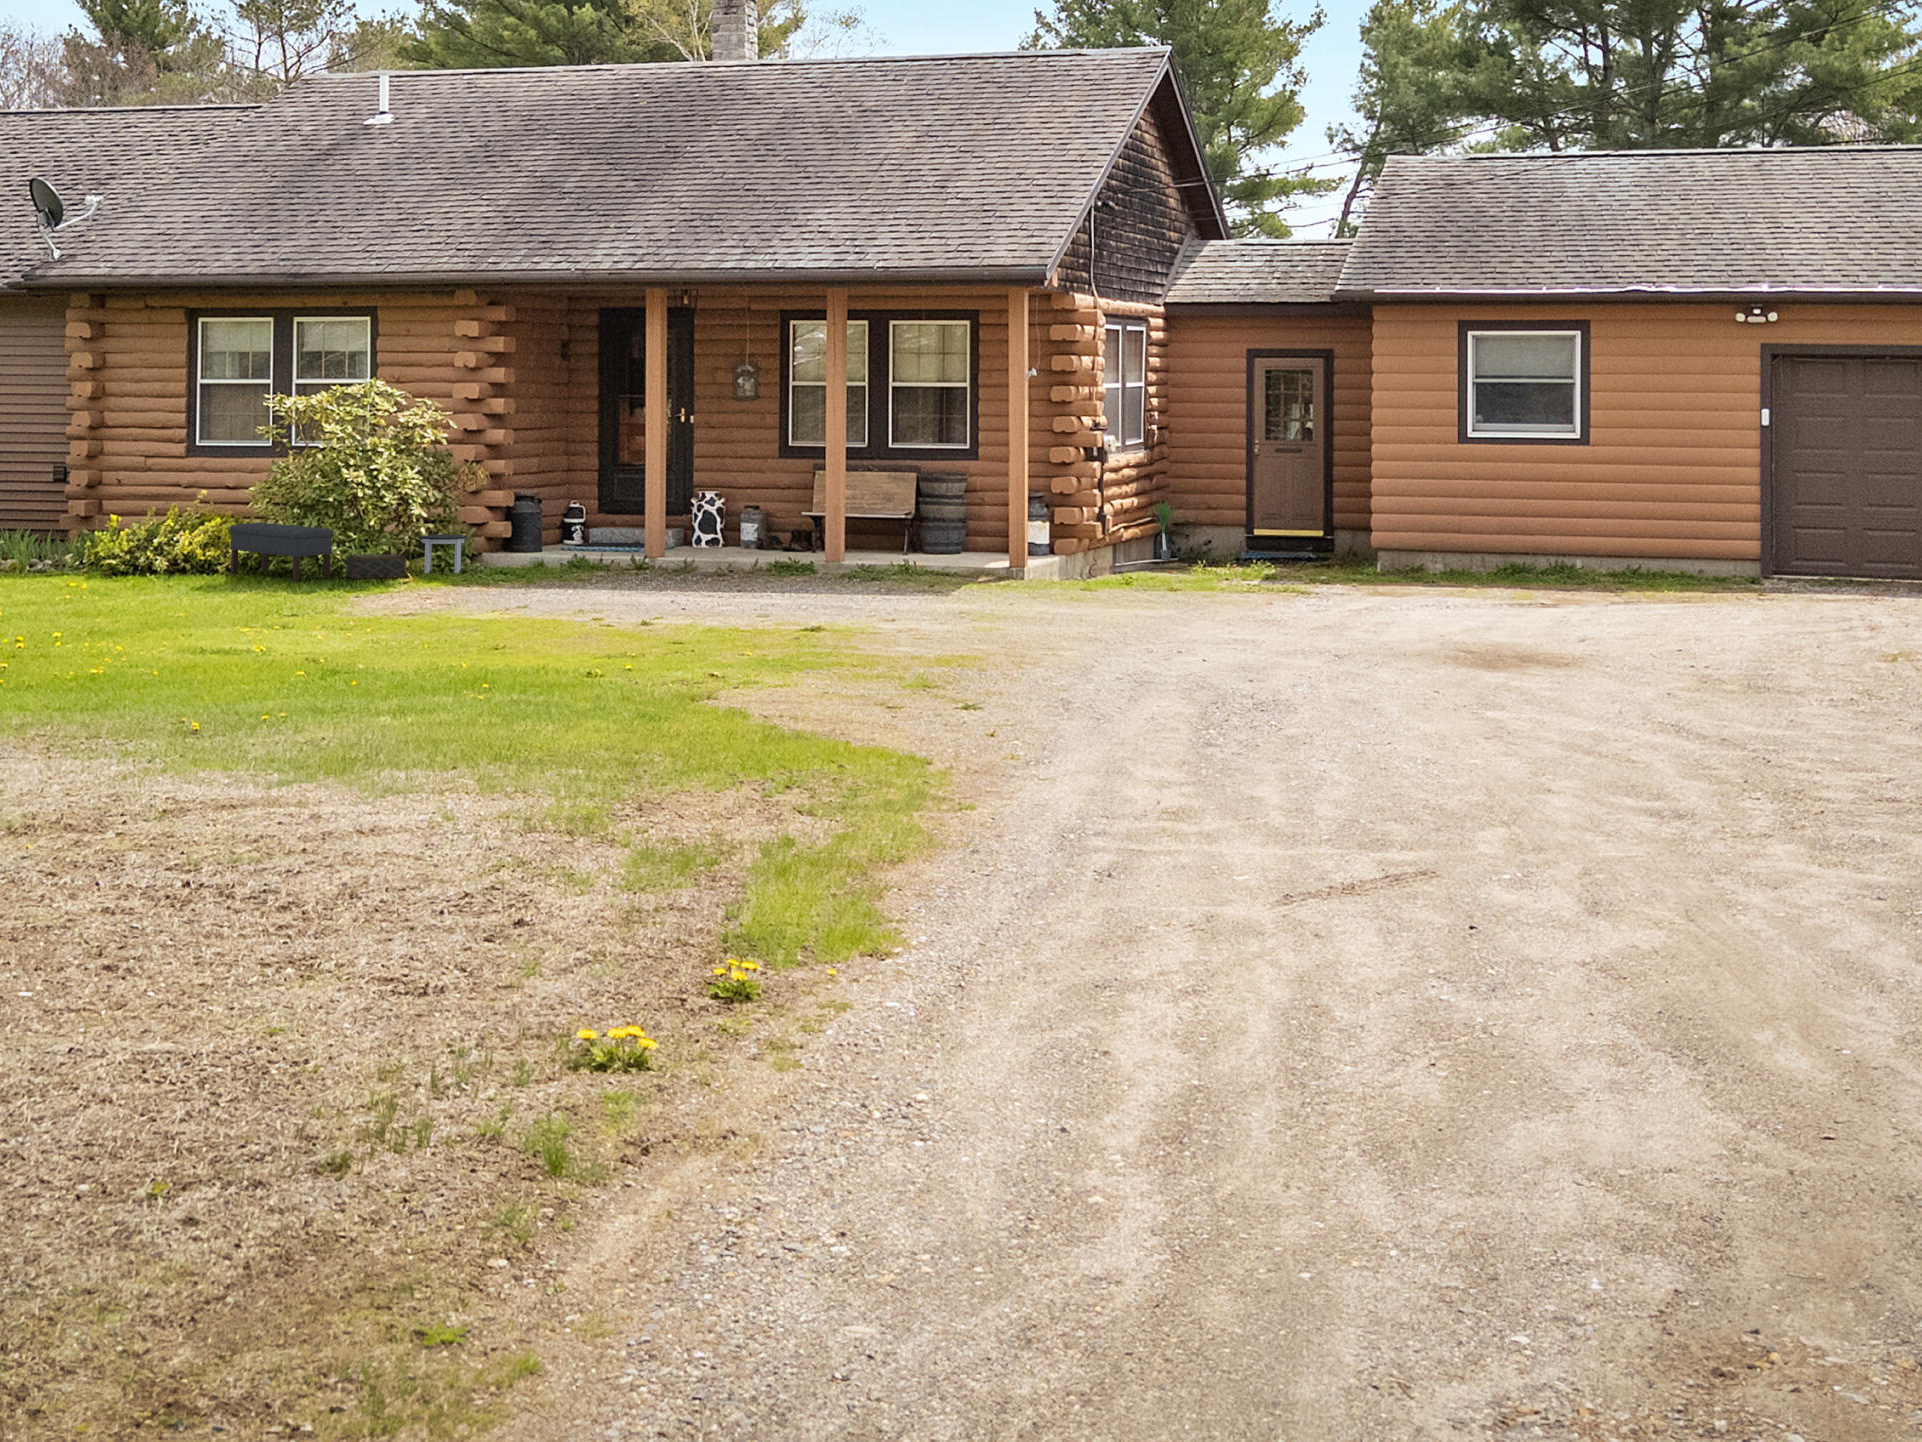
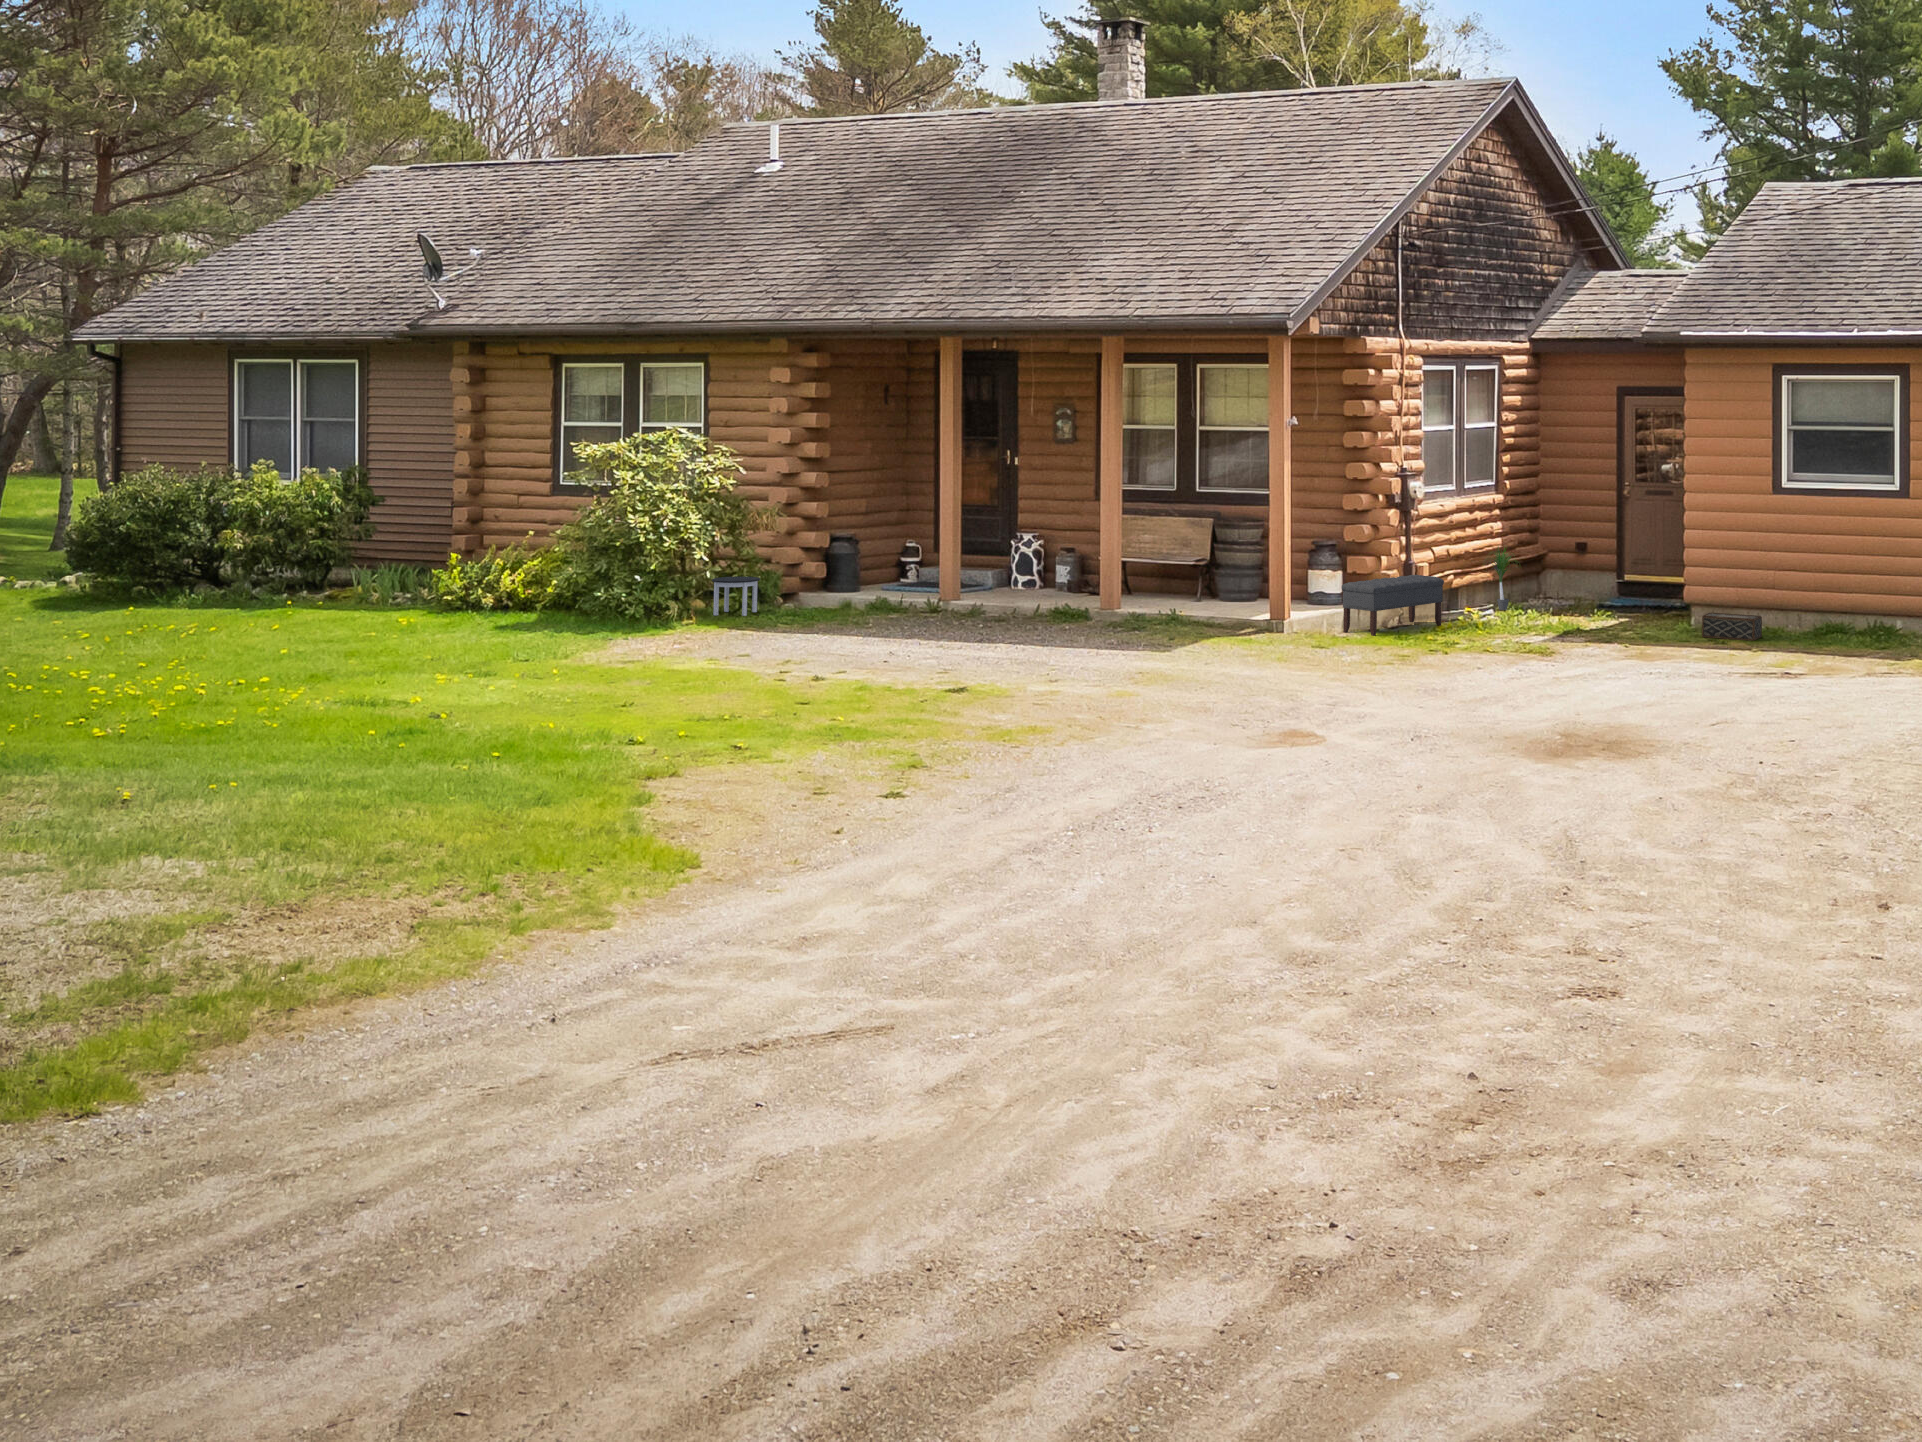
bench: present [230,523,333,581] -> present [1342,575,1444,636]
woven basket: present [345,553,407,579] -> present [1702,613,1762,641]

